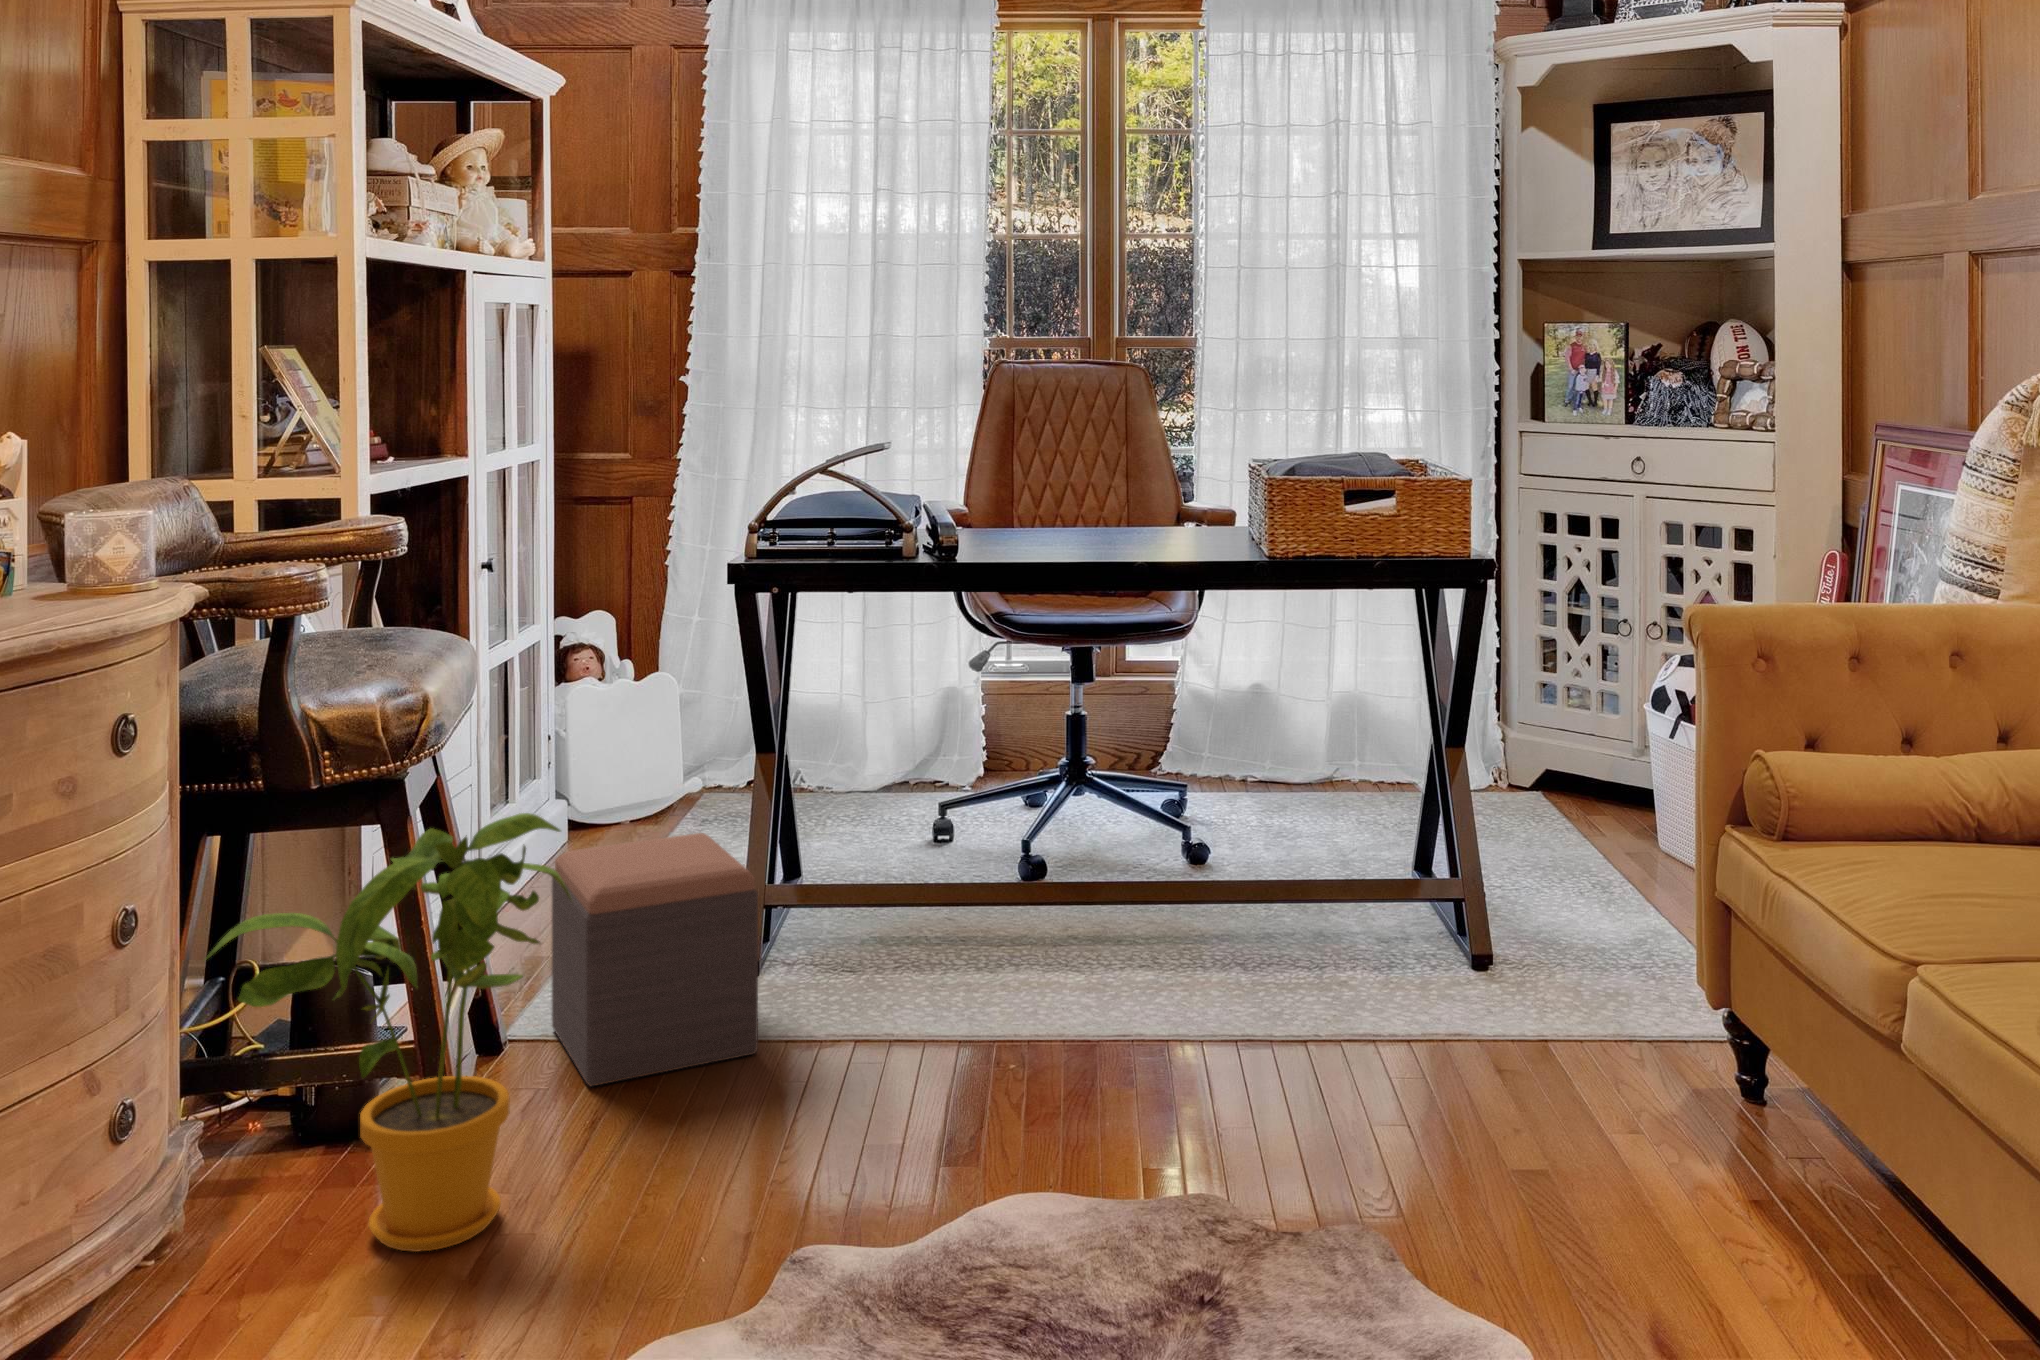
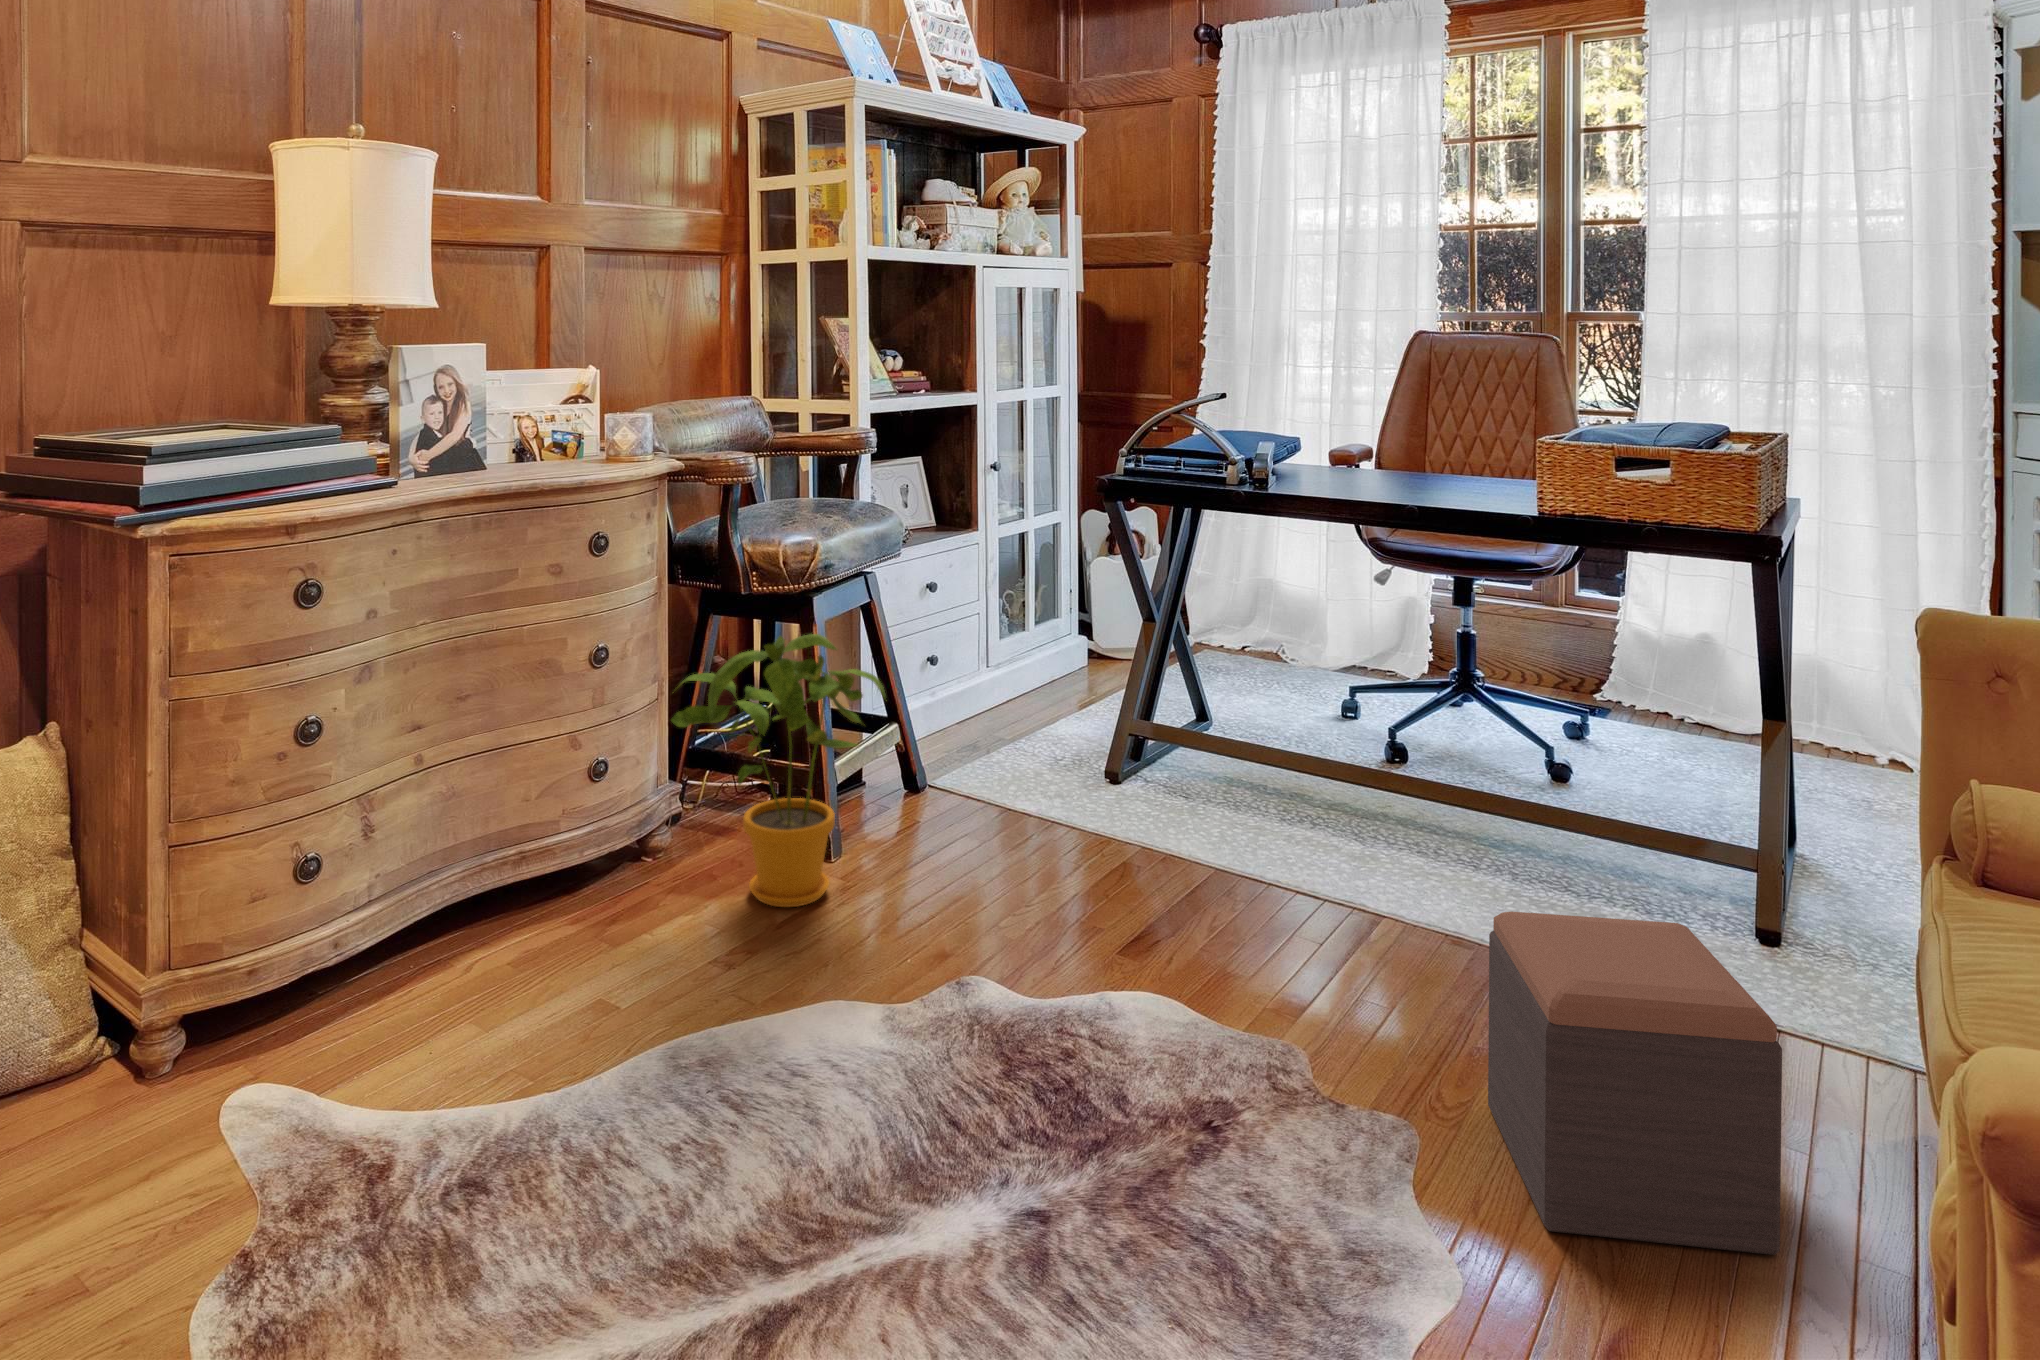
footstool: present [552,833,758,1086] -> present [1488,911,1782,1255]

